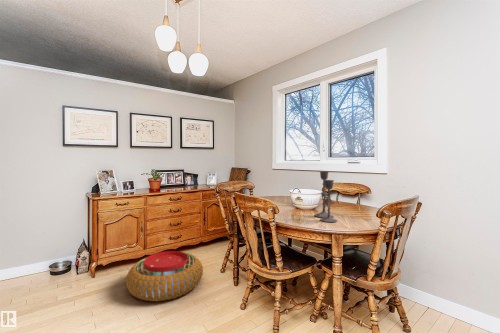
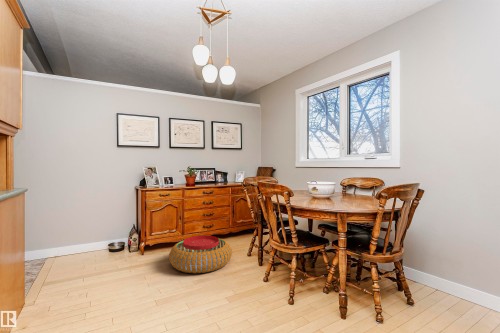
candlestick: present [315,171,337,222] -> none [328,164,346,206]

